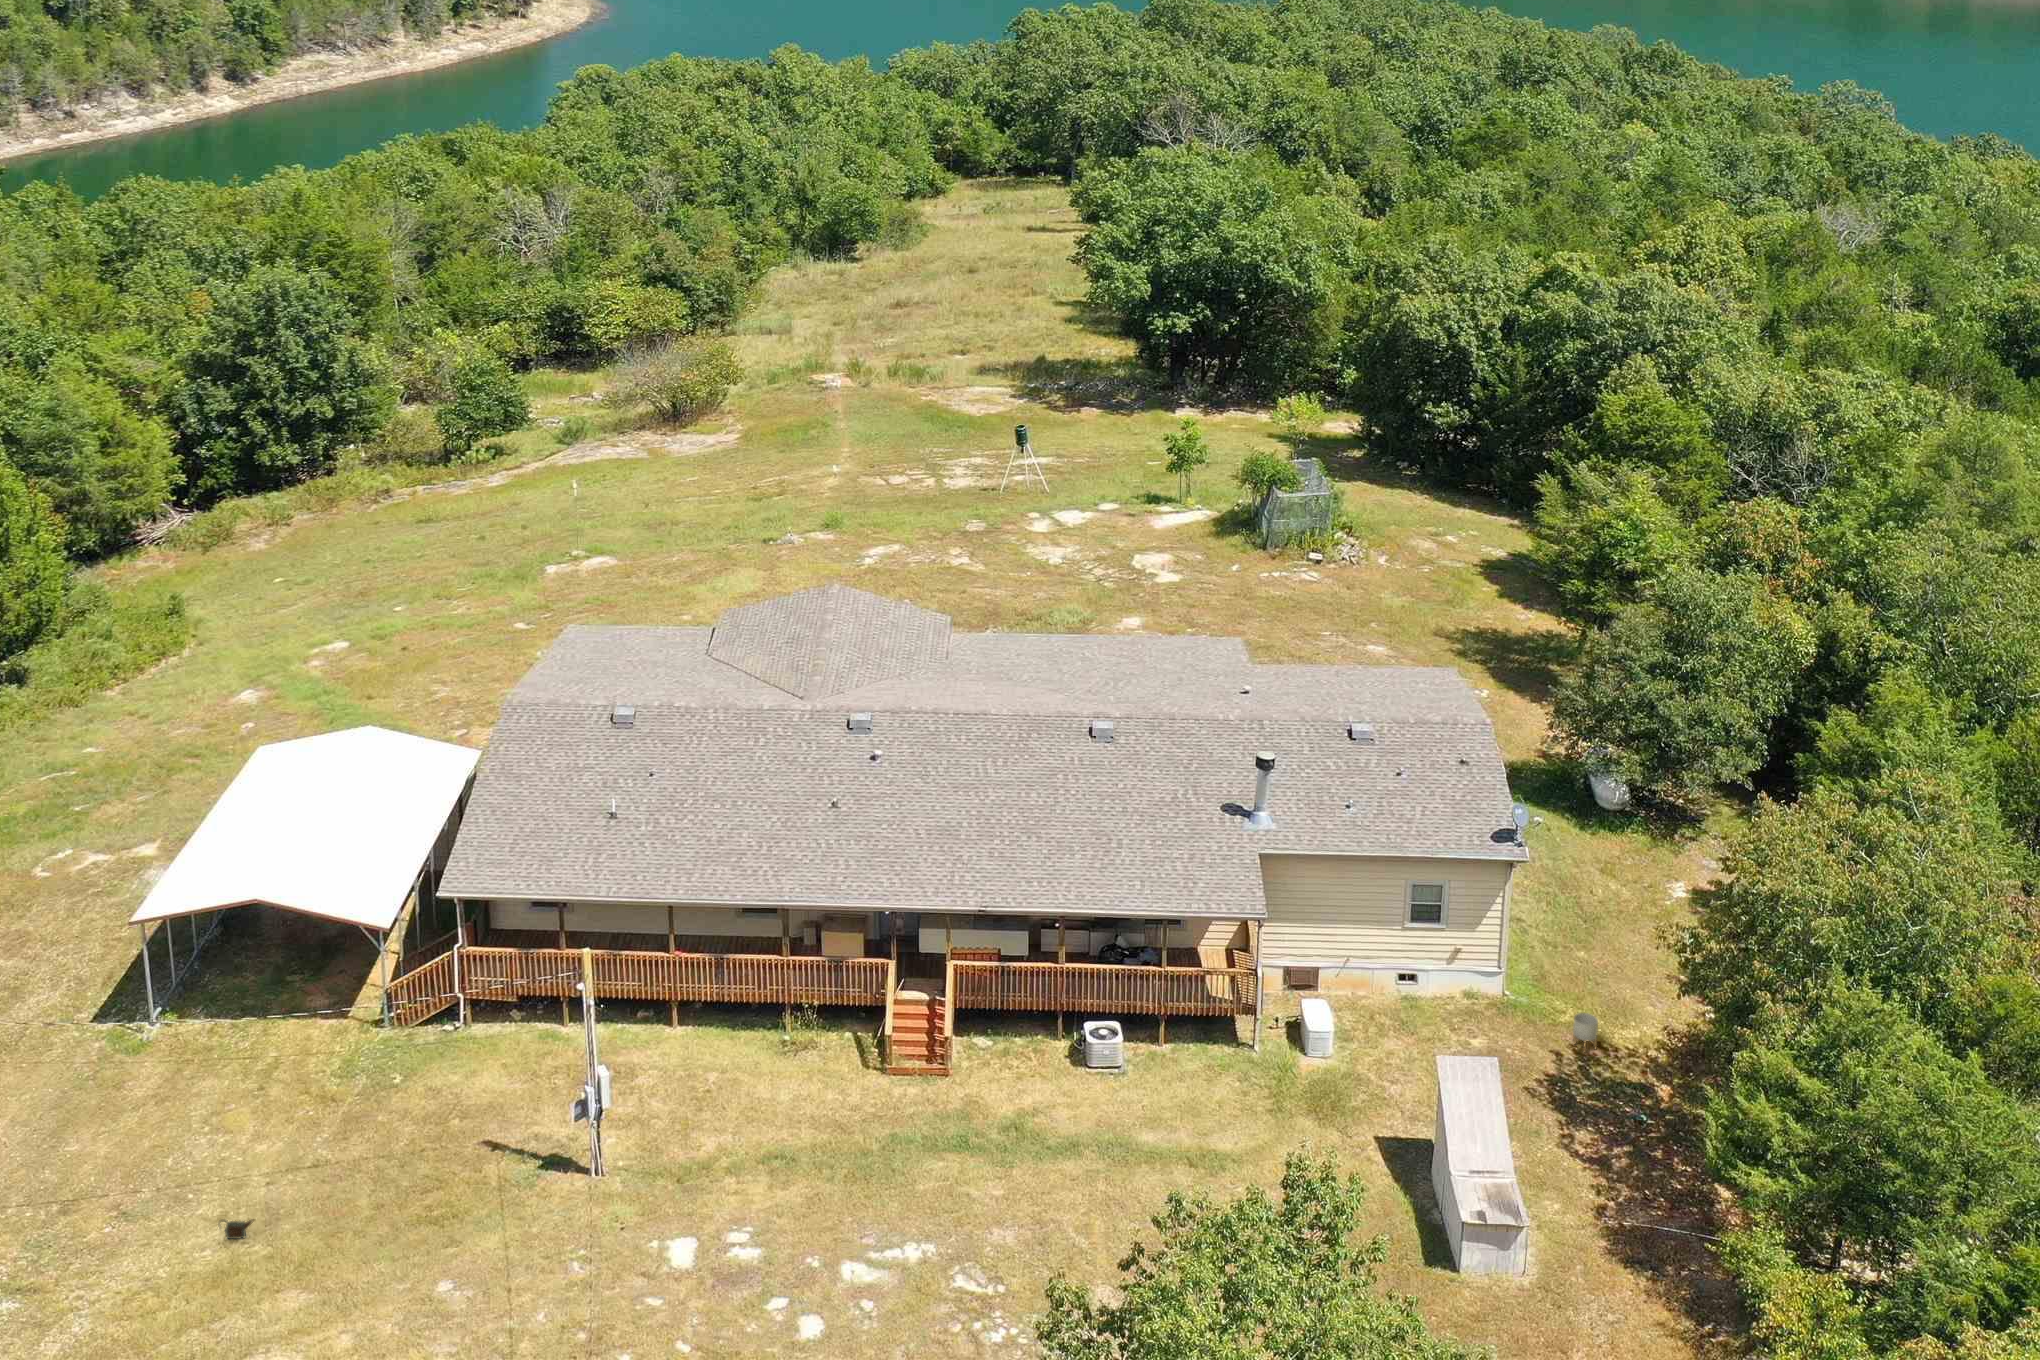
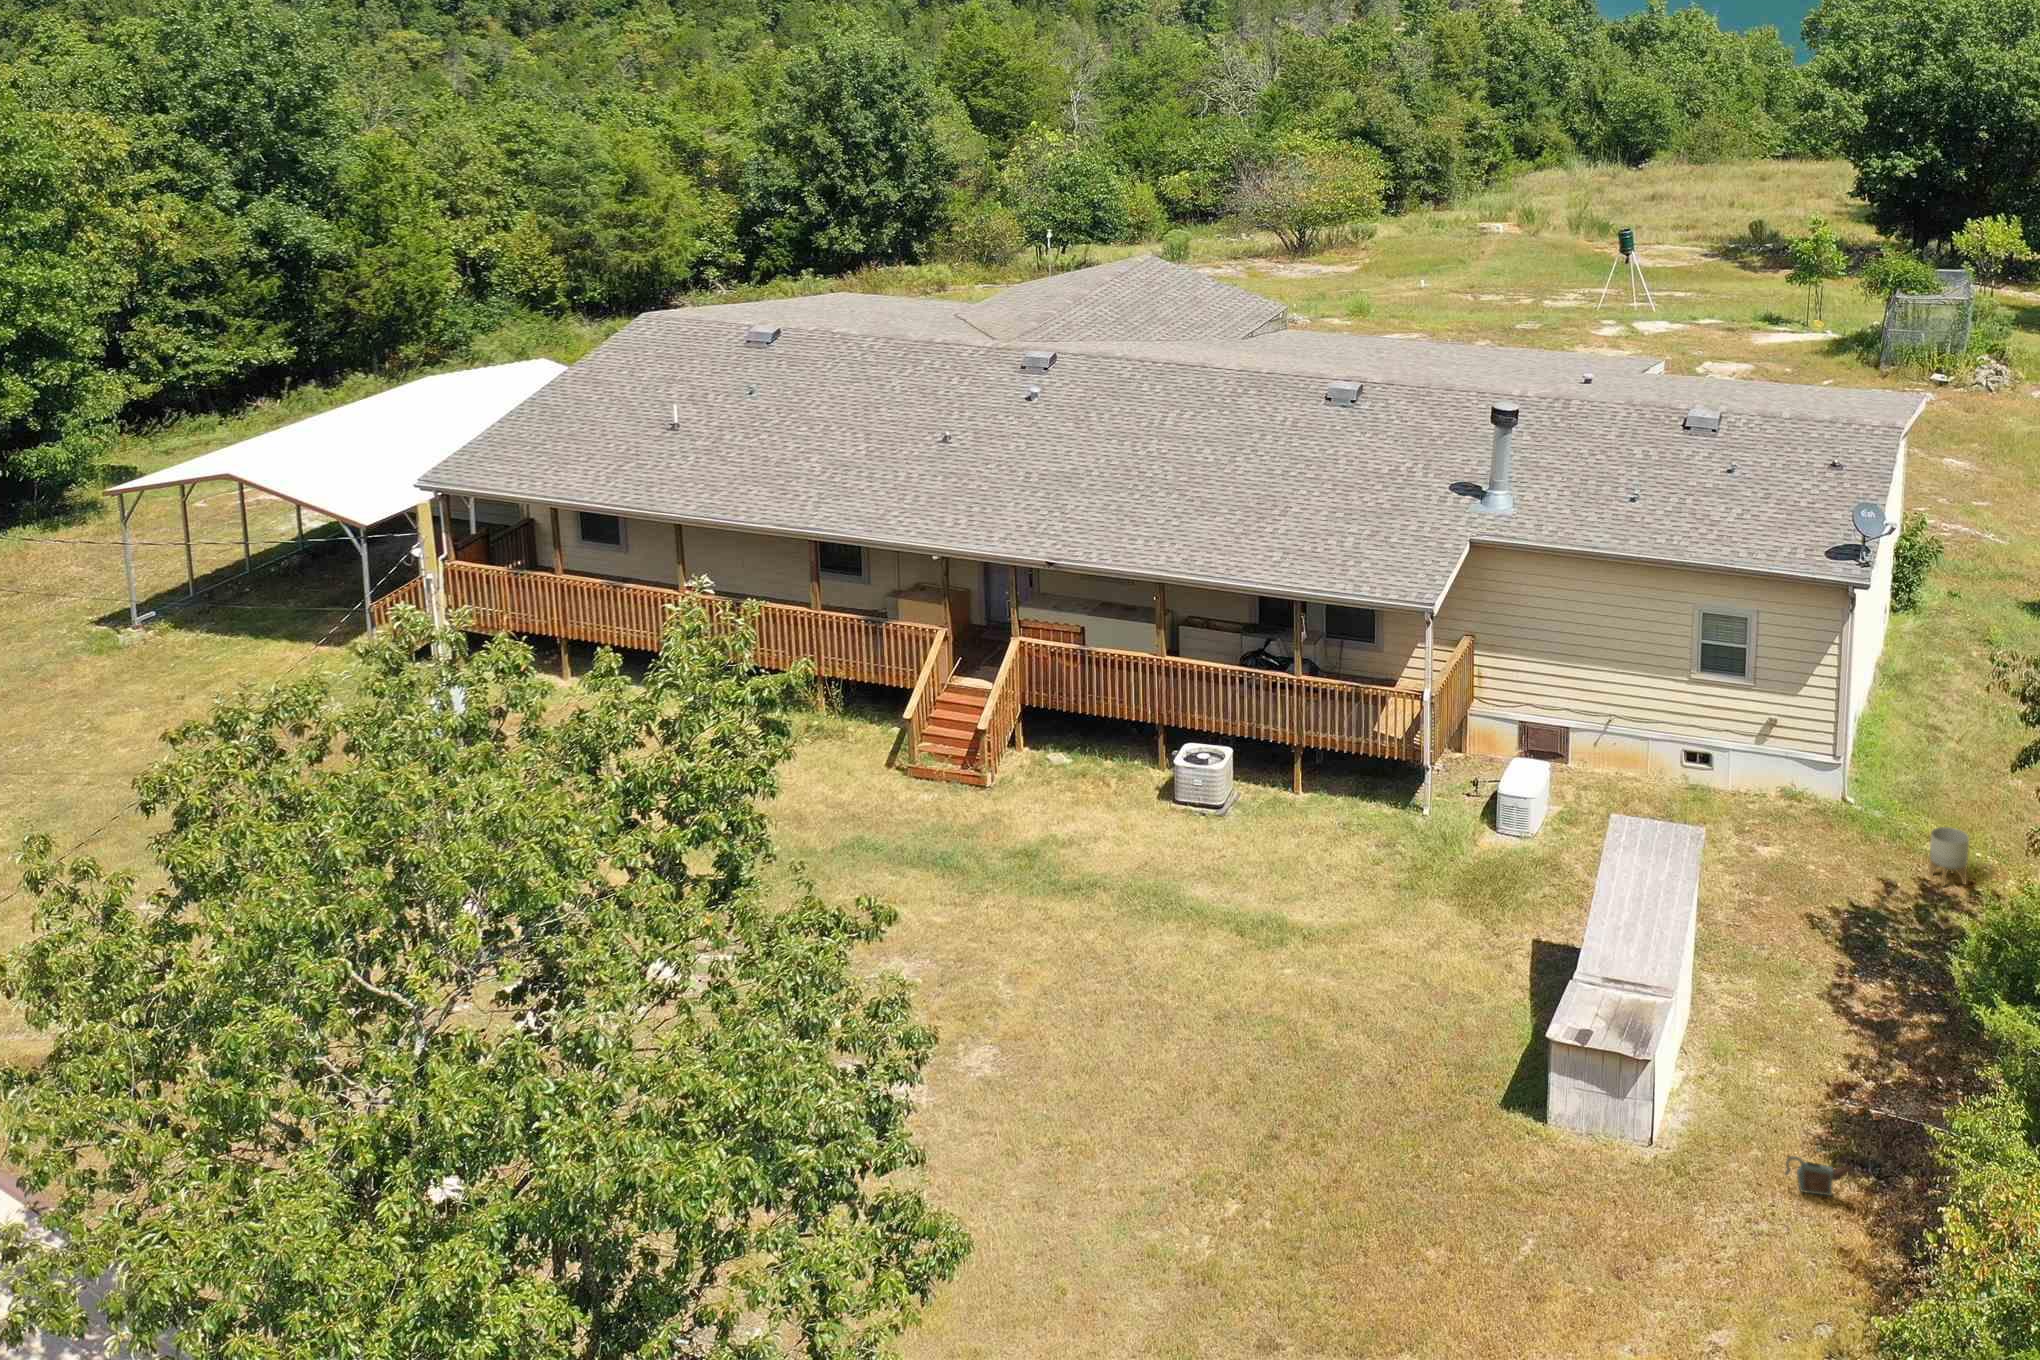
watering can: present [219,1219,254,1239] -> present [1785,1156,1852,1196]

